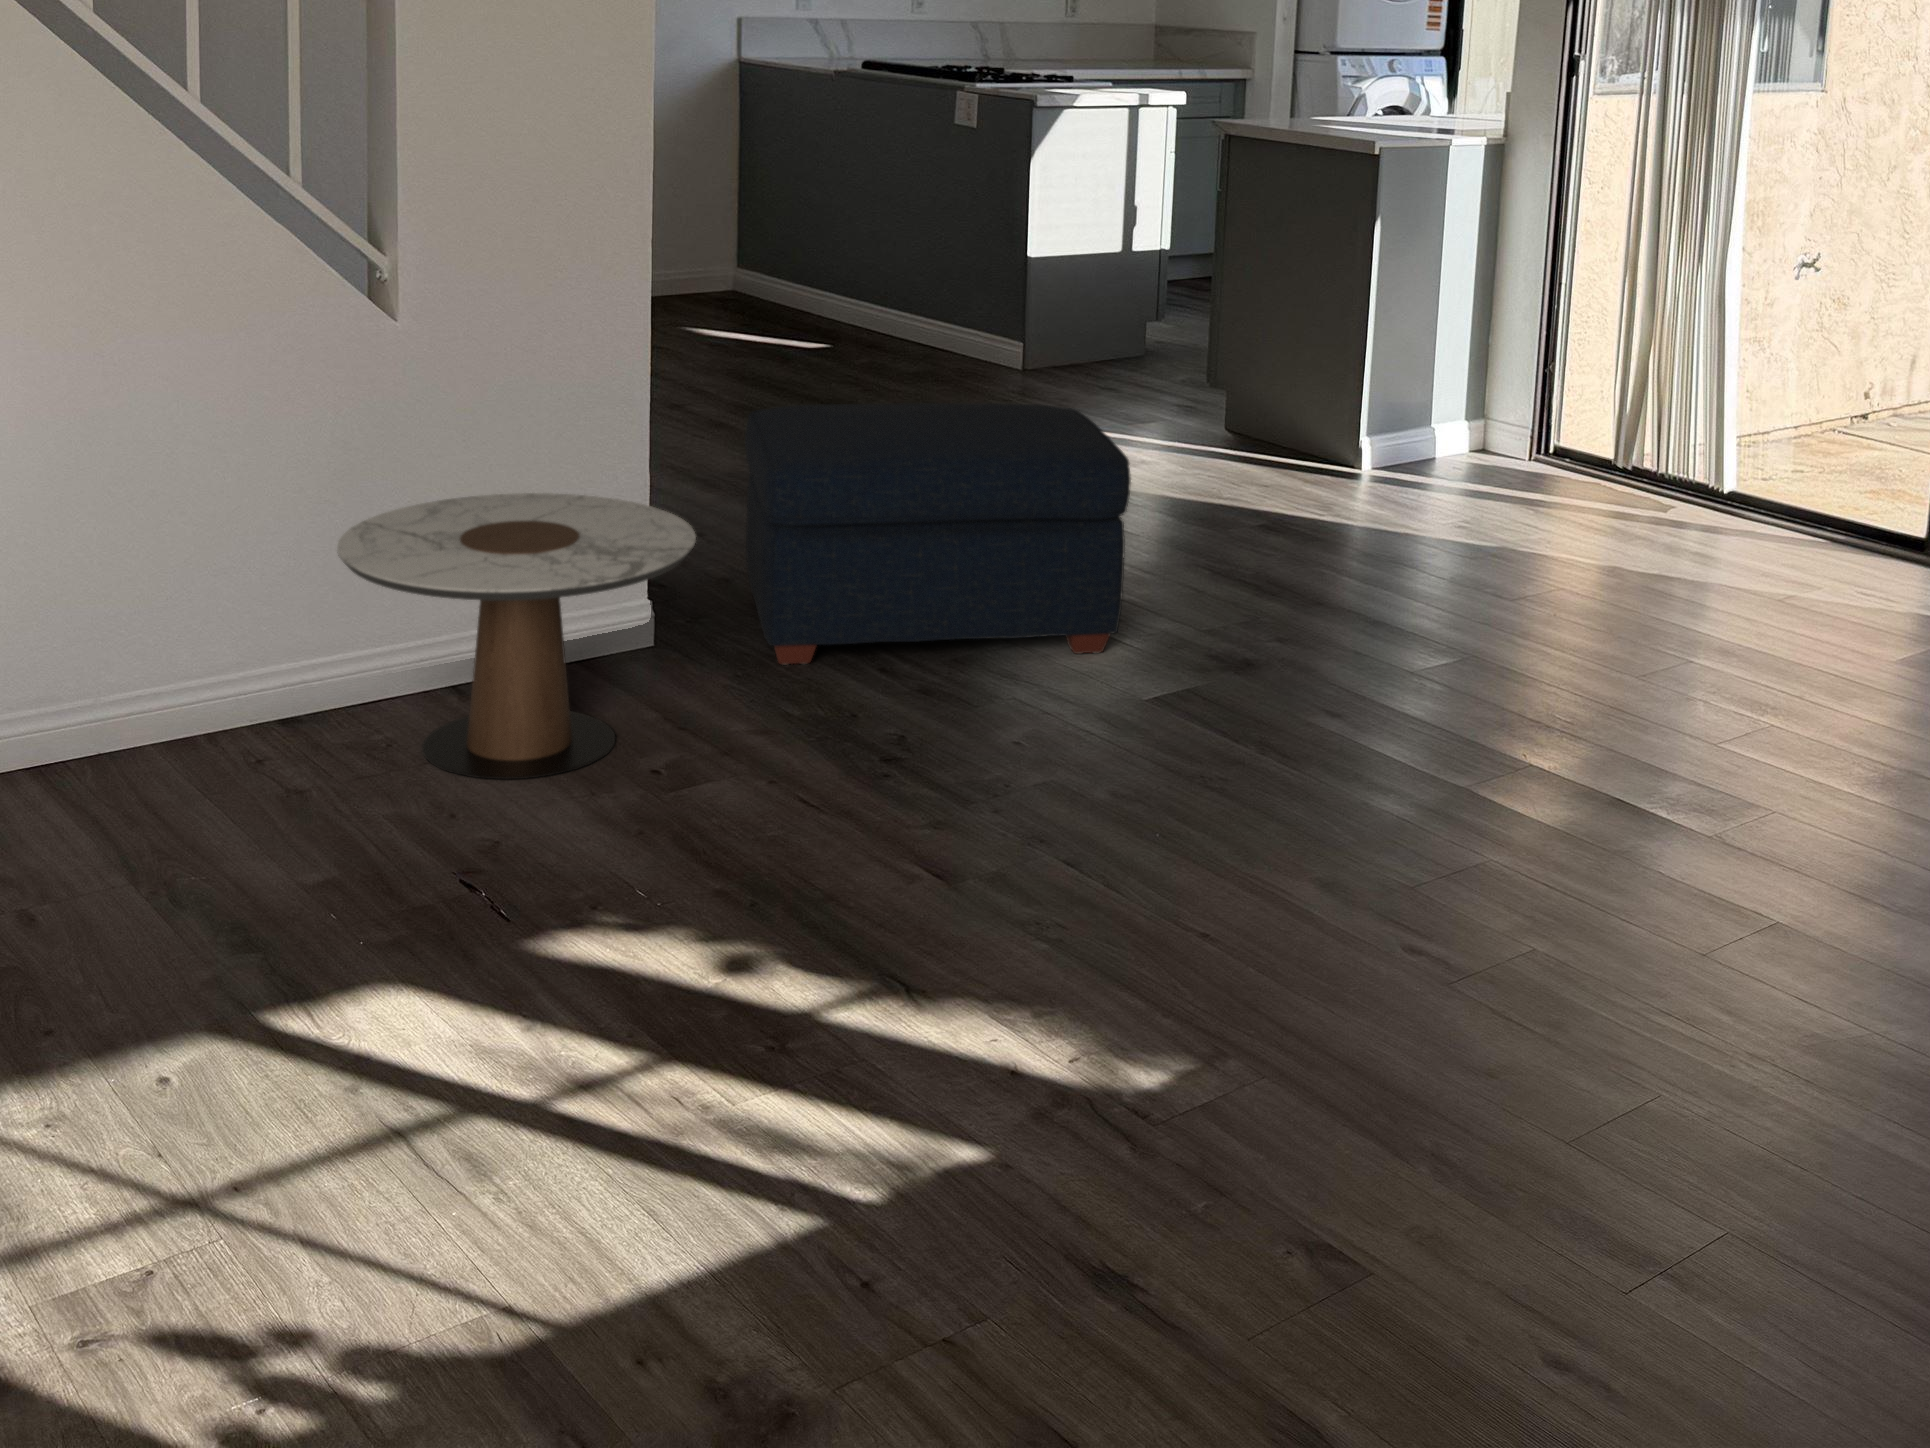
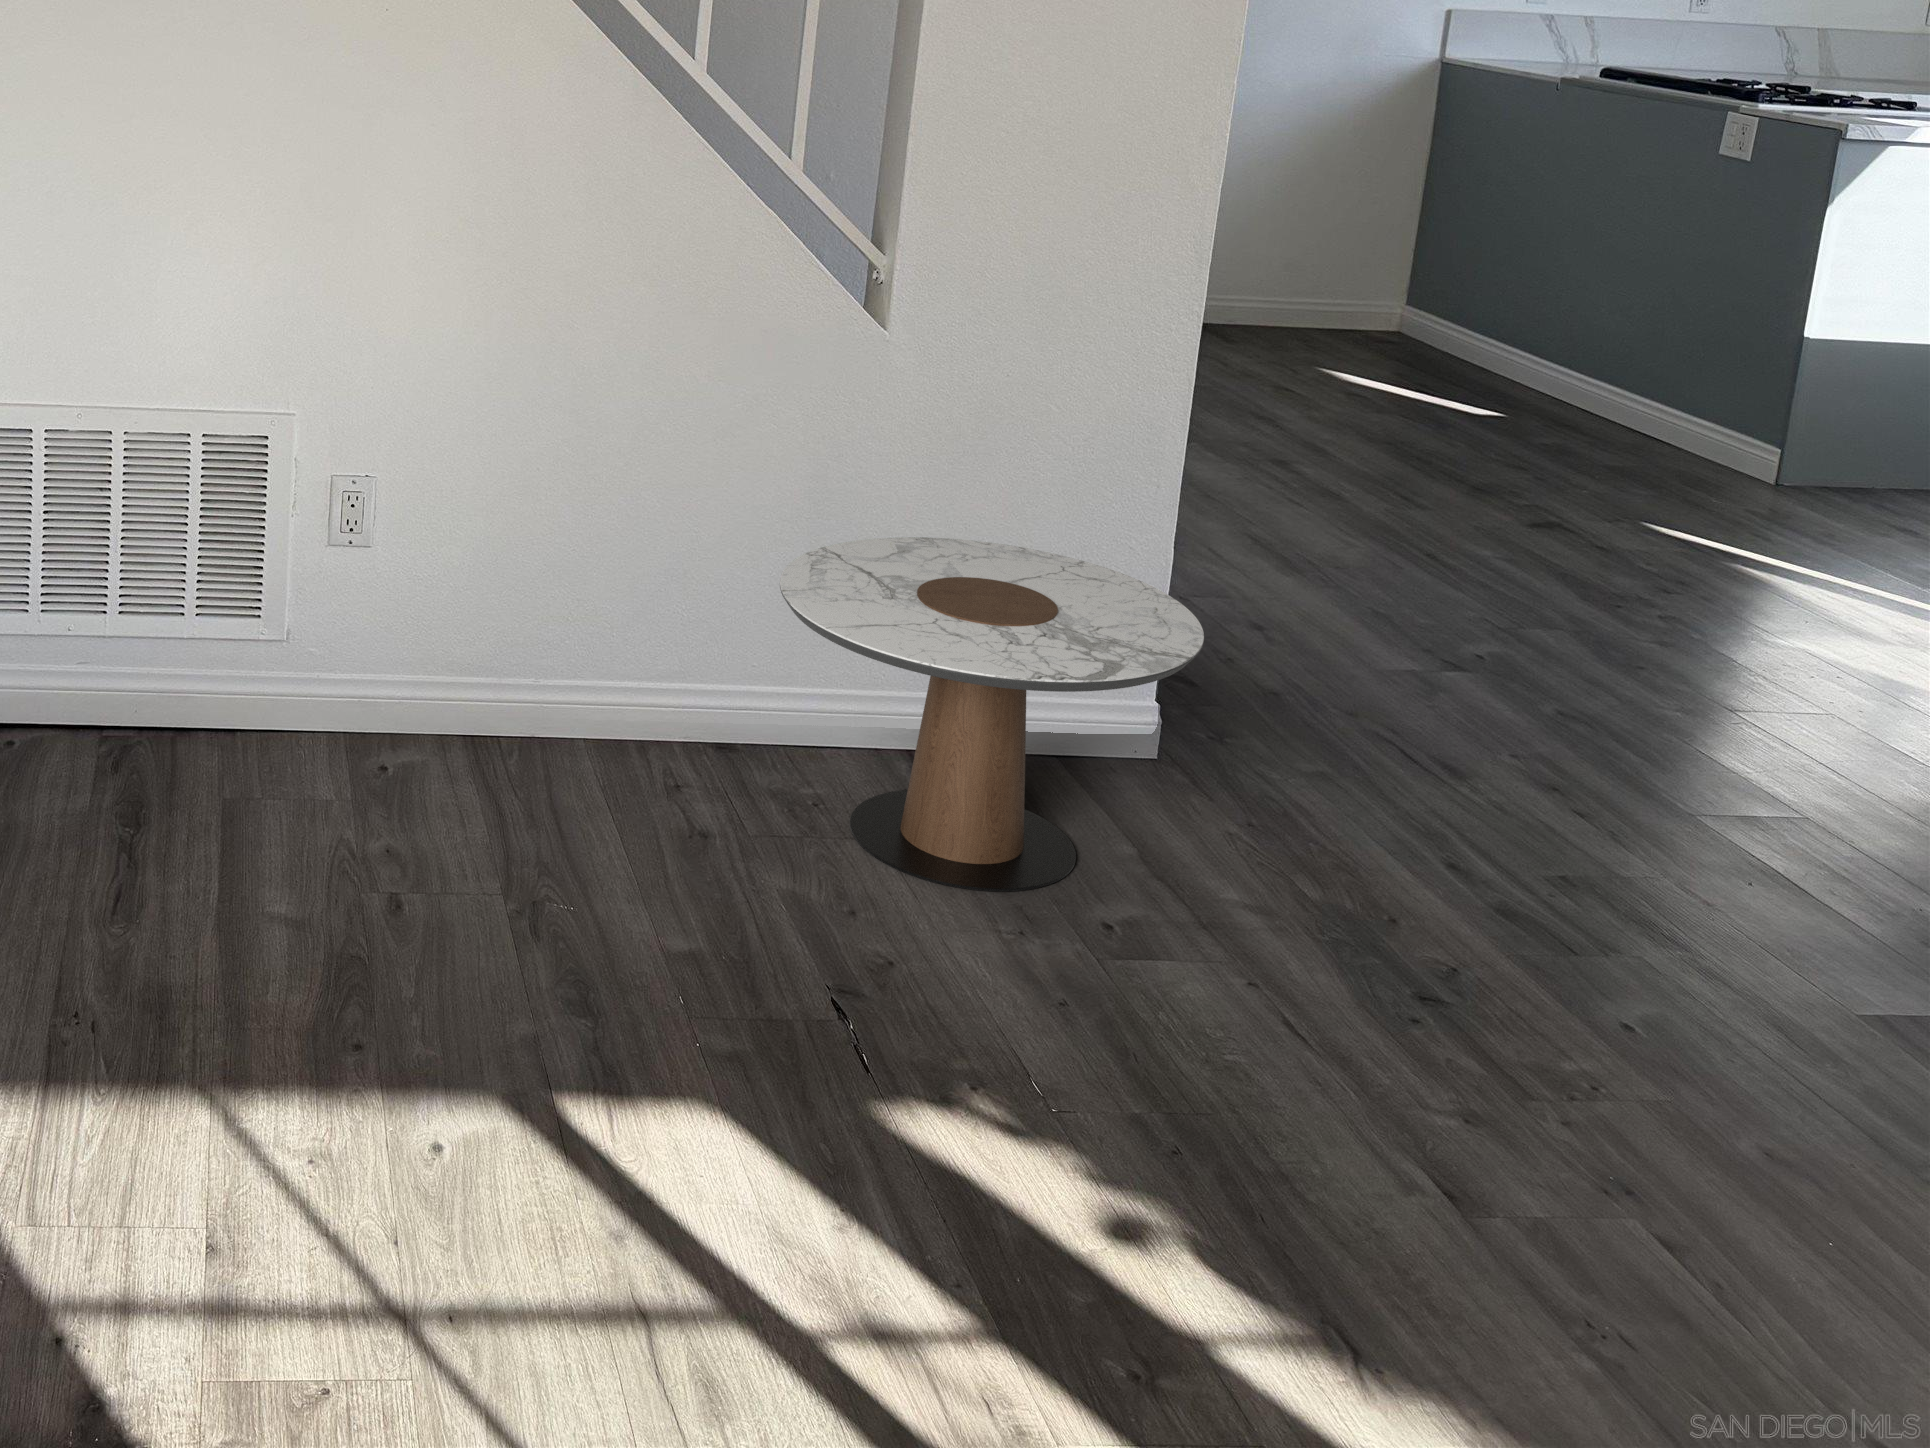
ottoman: present [745,403,1131,665] -> none [1302,489,1891,914]

